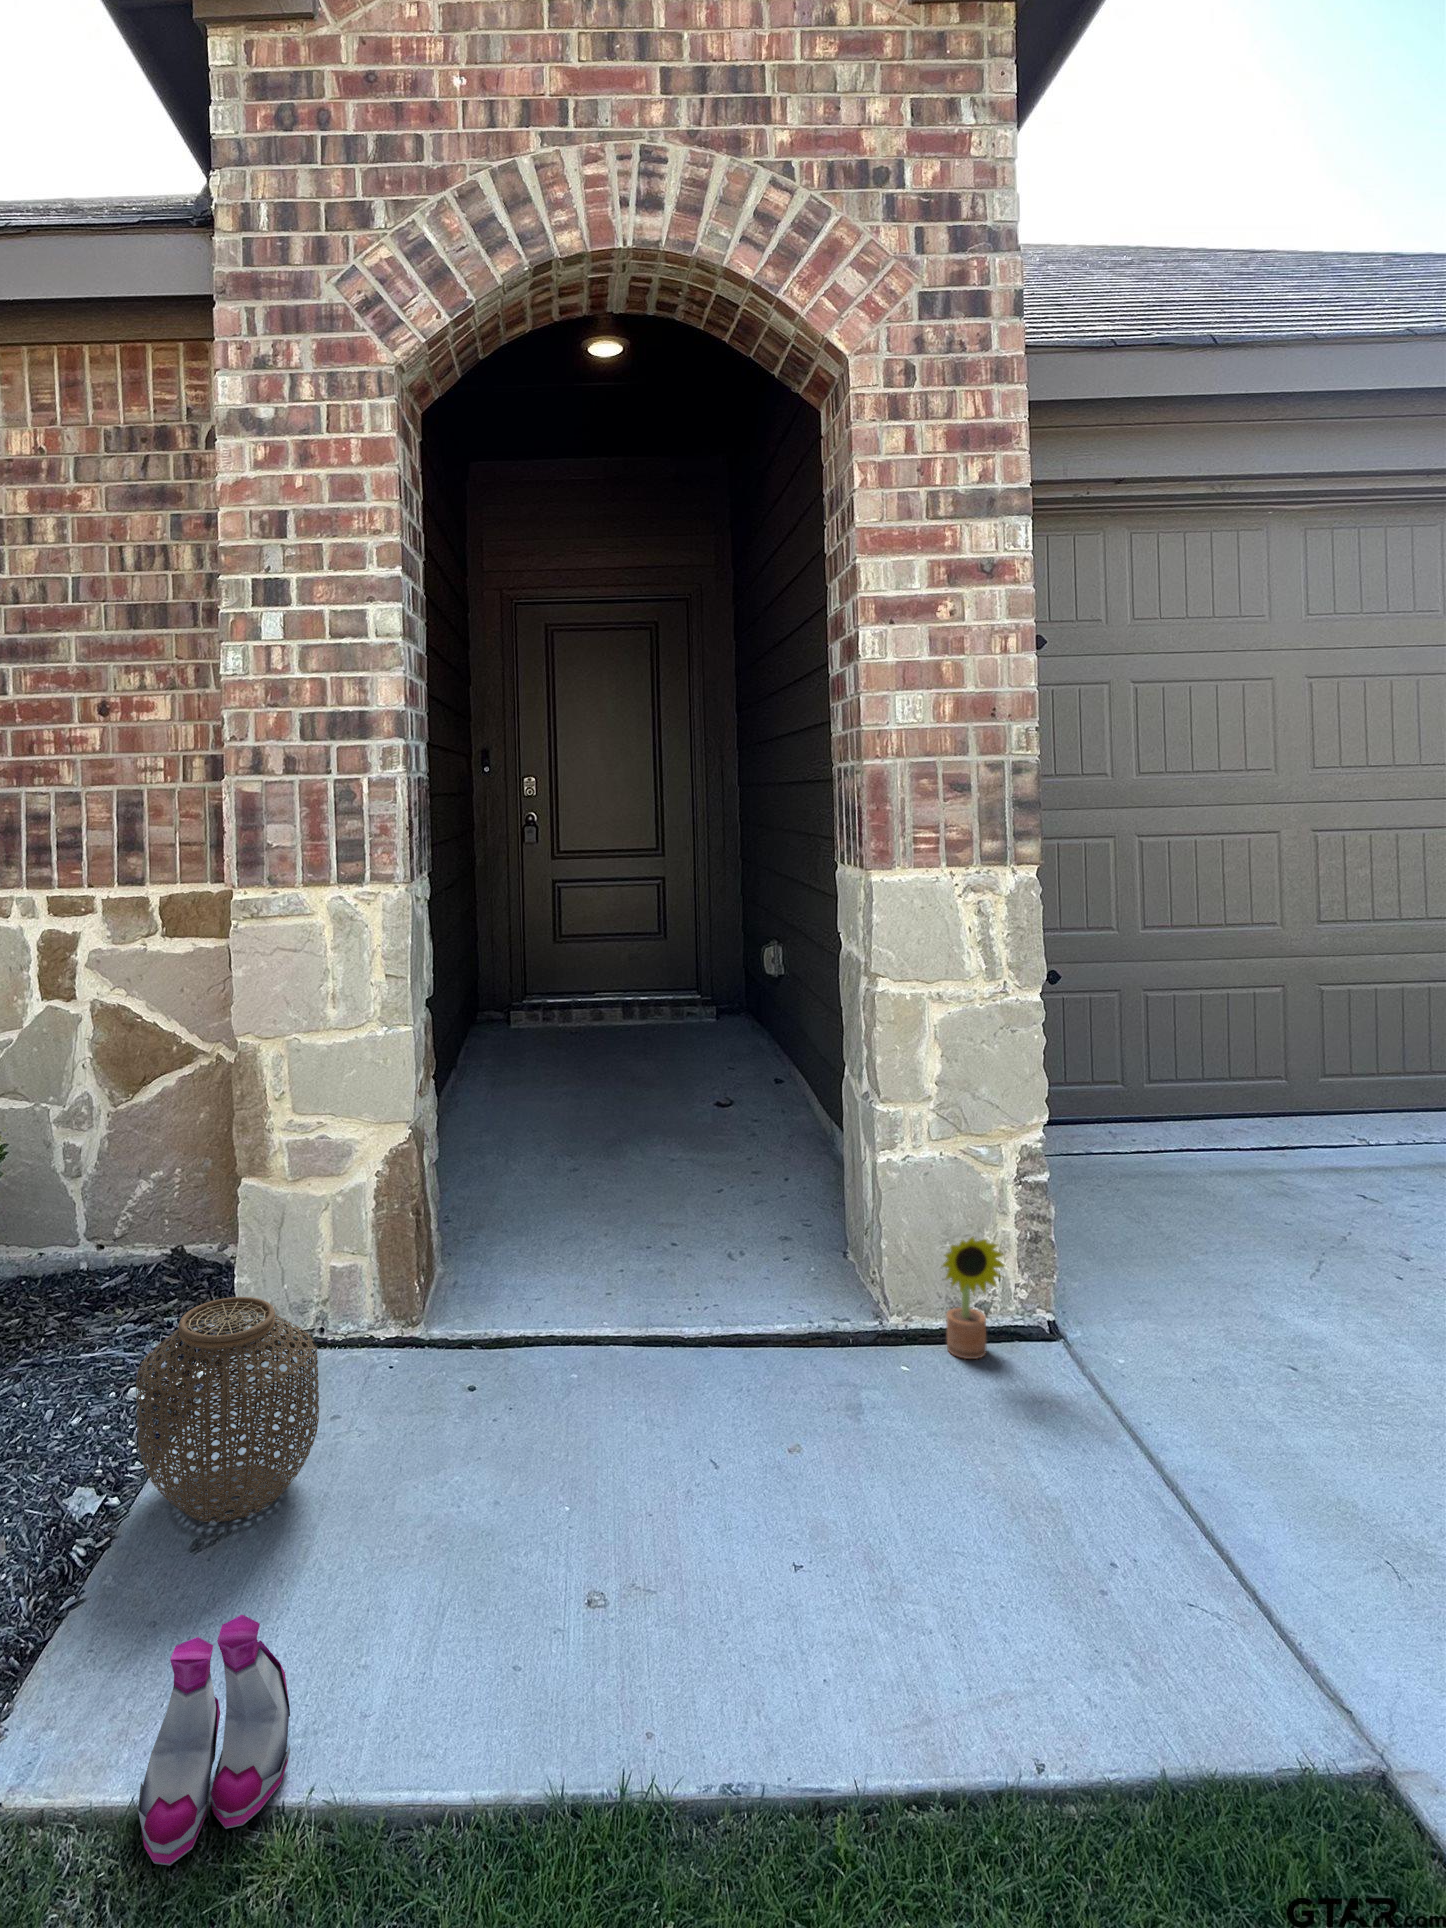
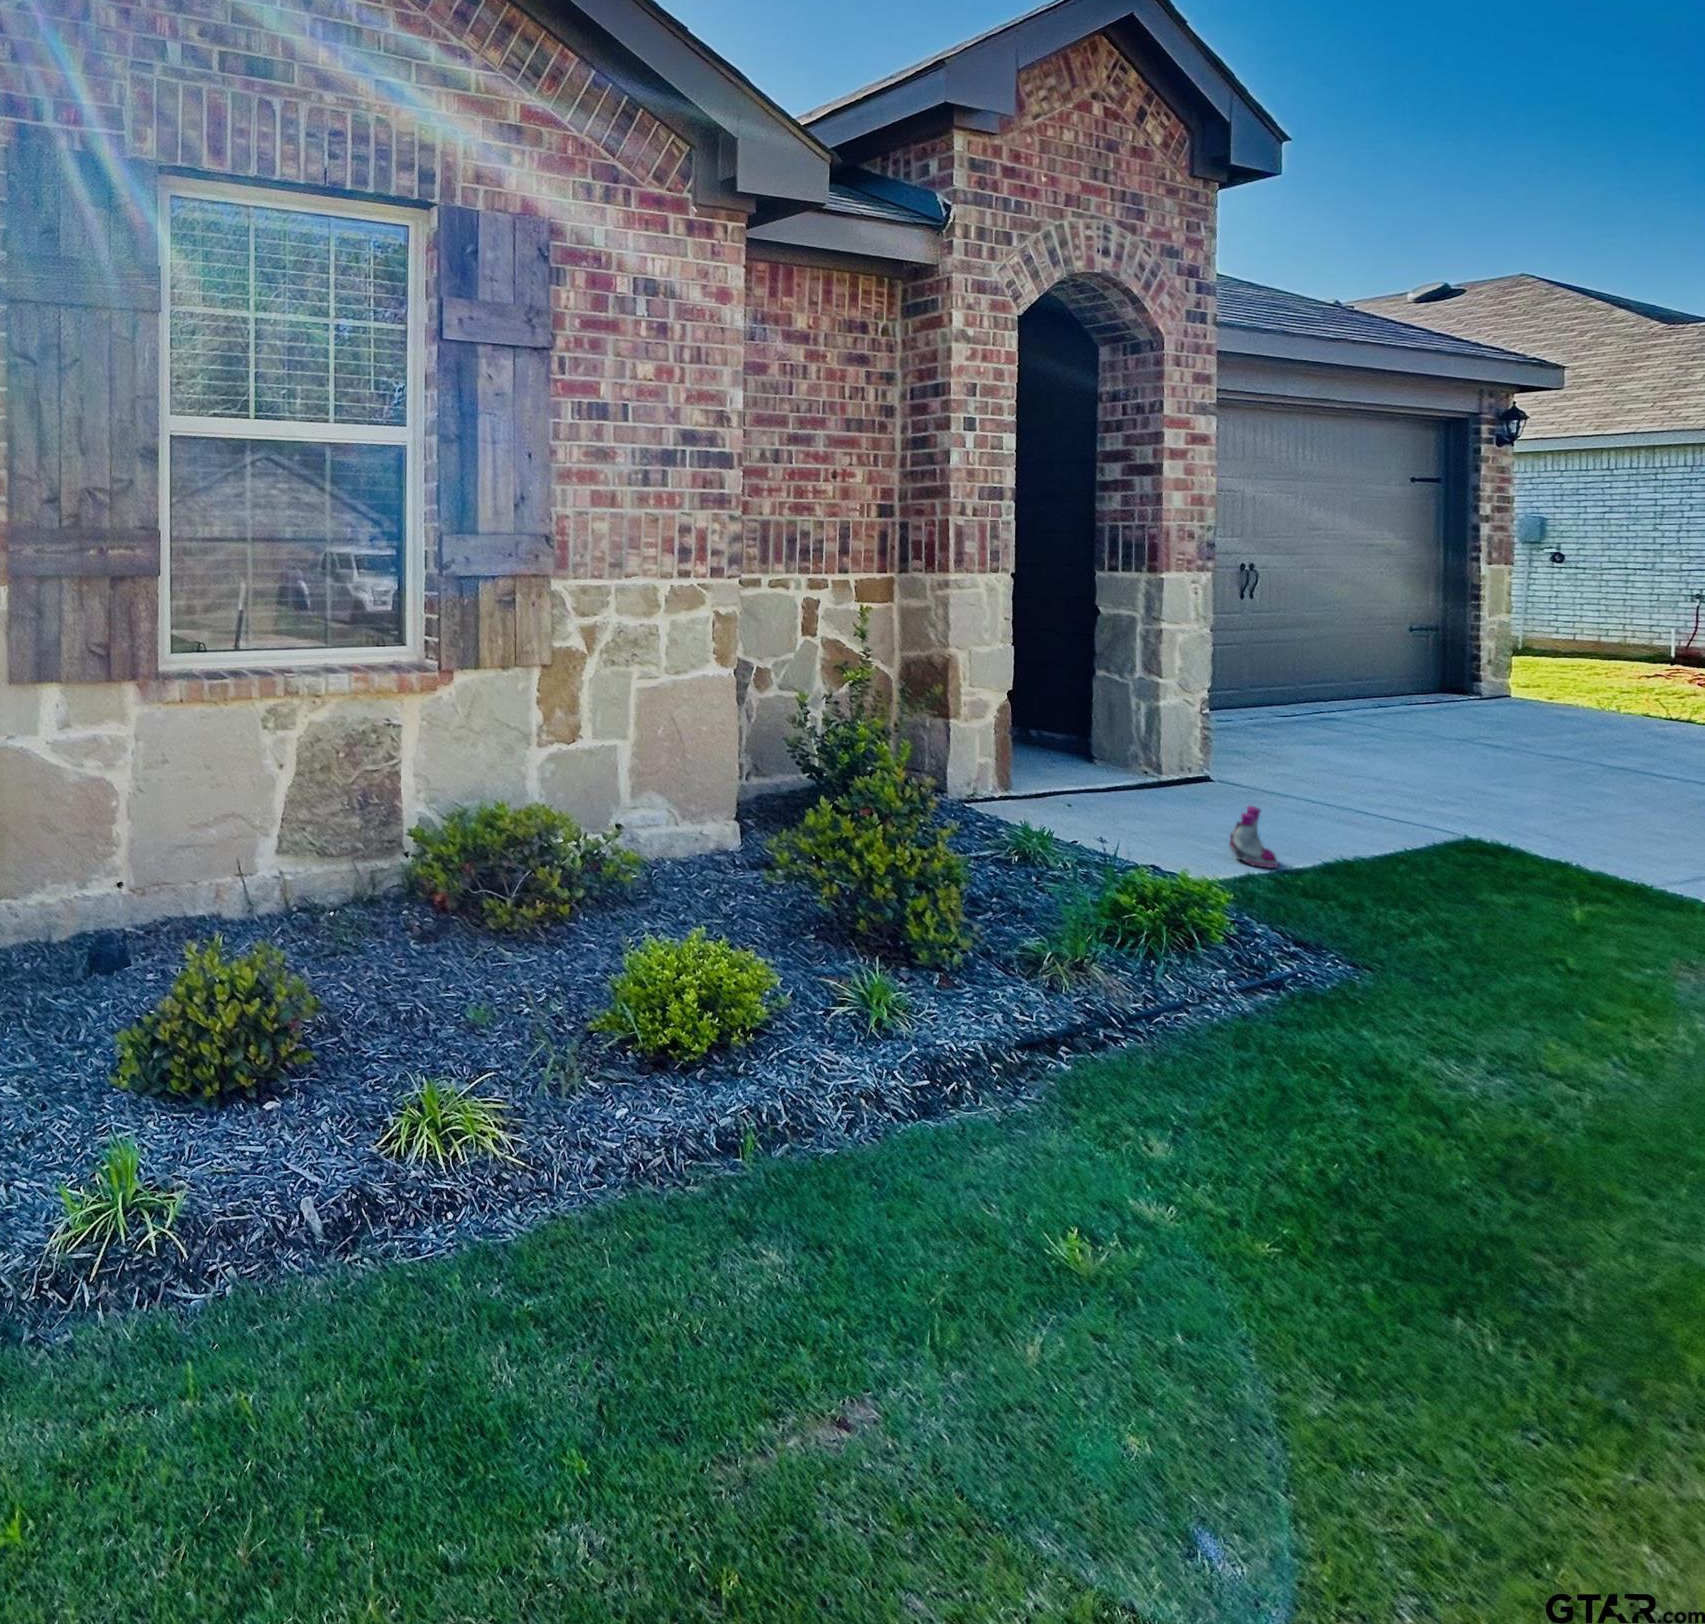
decorative plant: present [943,1237,1005,1359] -> none [1205,718,1239,773]
woven basket: present [136,1297,319,1522] -> none [1054,743,1133,828]

